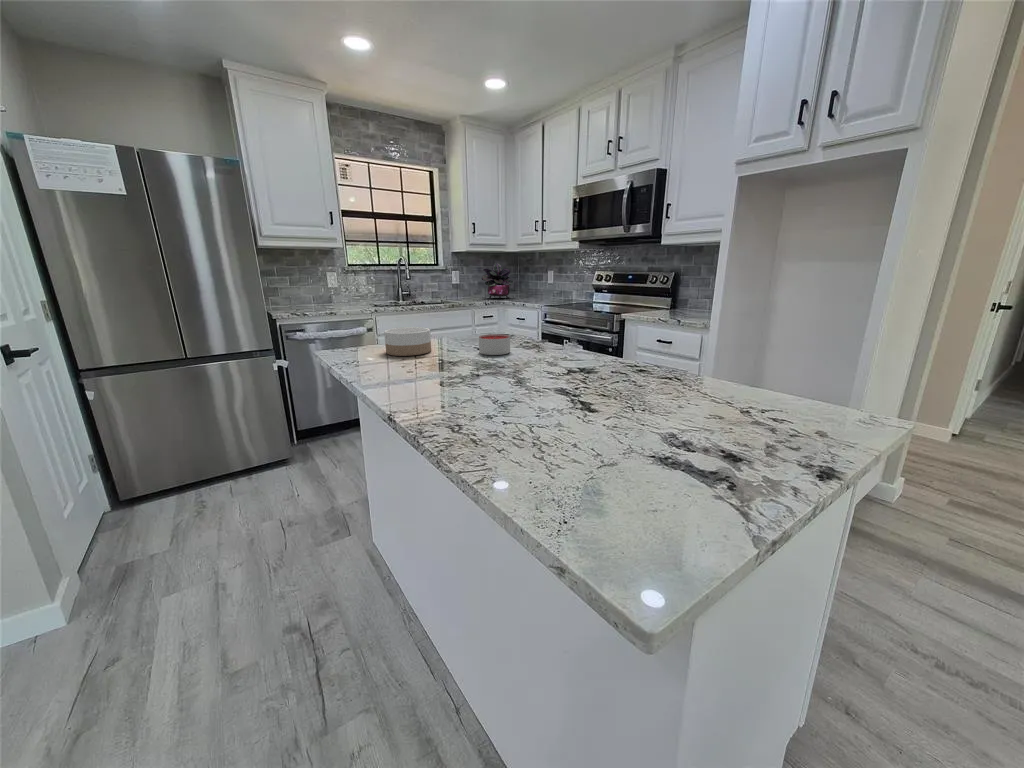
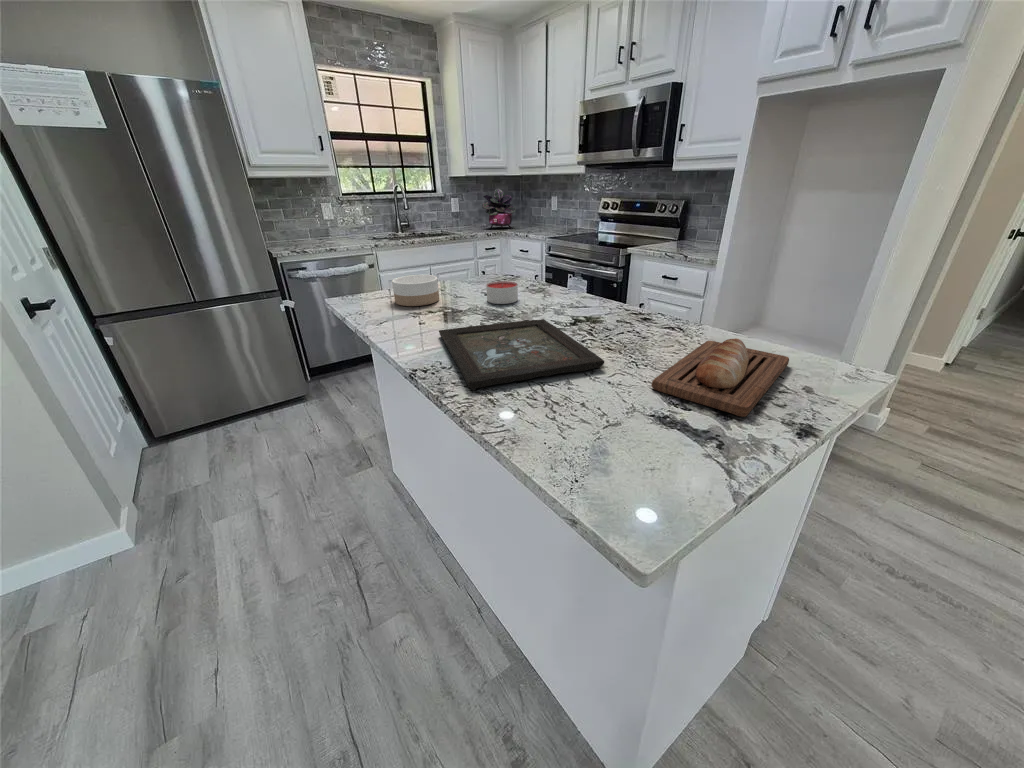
tray: none [425,367,598,428] -> present [439,319,604,389]
bread loaf: none [649,382,795,458] -> present [651,338,789,417]

